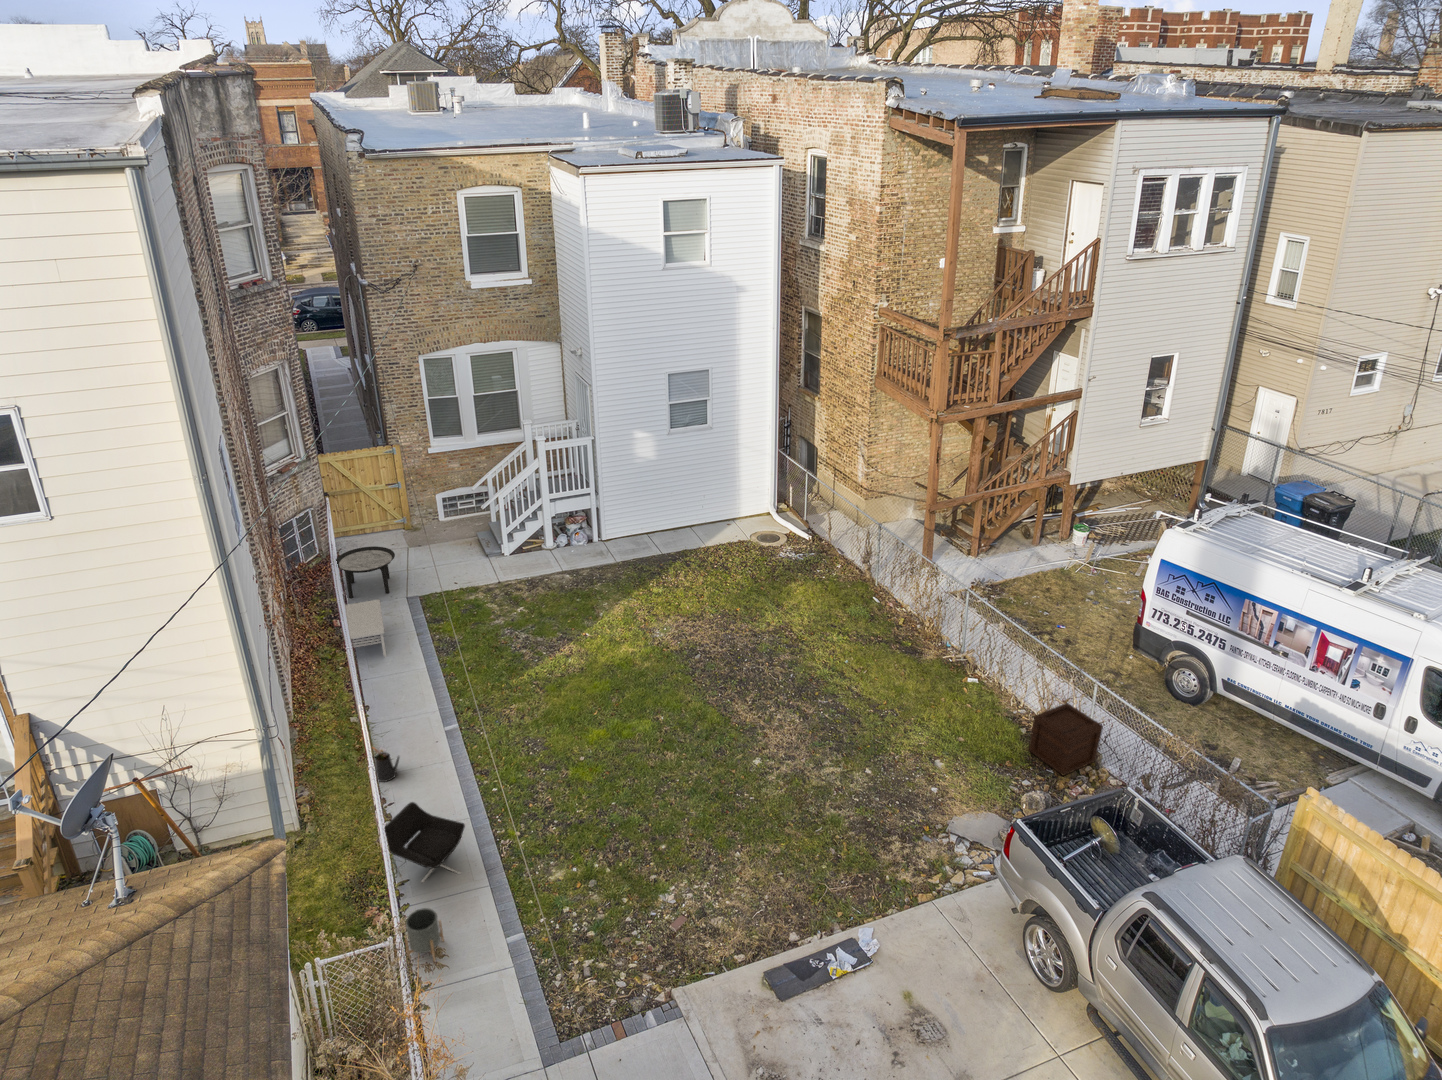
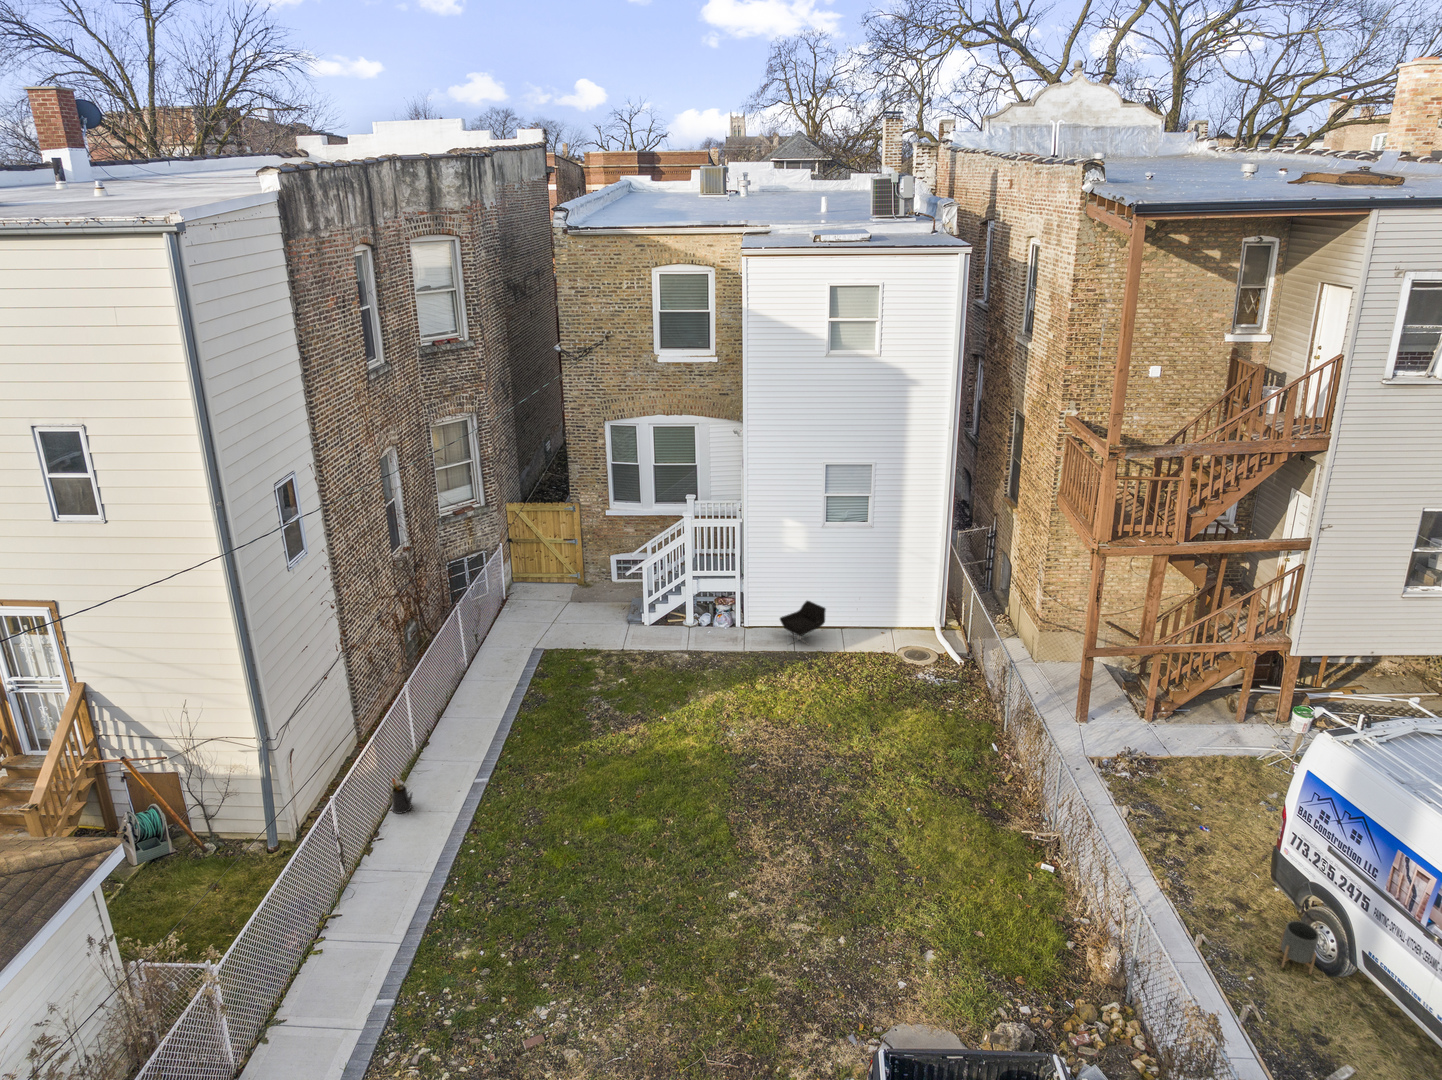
round table: present [336,546,395,598] -> none [485,593,539,640]
storage bench: present [345,600,386,657] -> none [445,642,499,698]
wooden crate: present [1029,703,1103,775] -> none [1053,927,1143,1019]
lounge chair: present [385,802,465,883] -> present [780,601,826,645]
planter: present [405,908,444,962] -> present [1279,921,1319,974]

